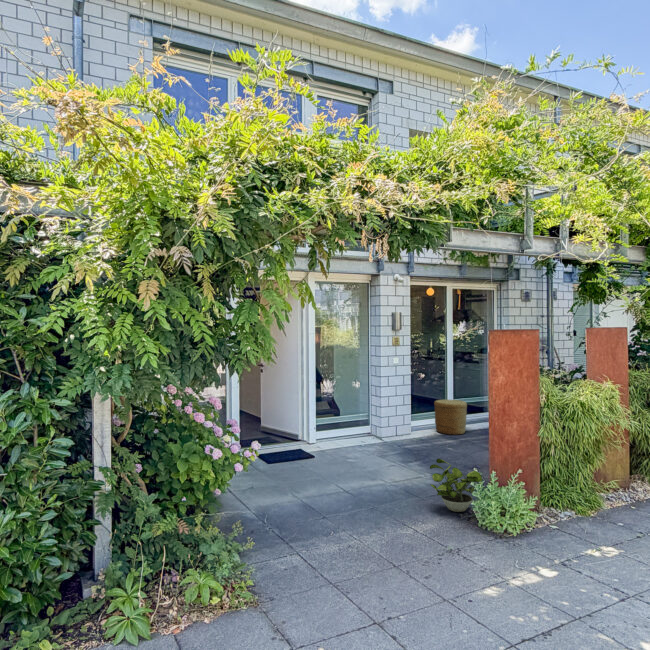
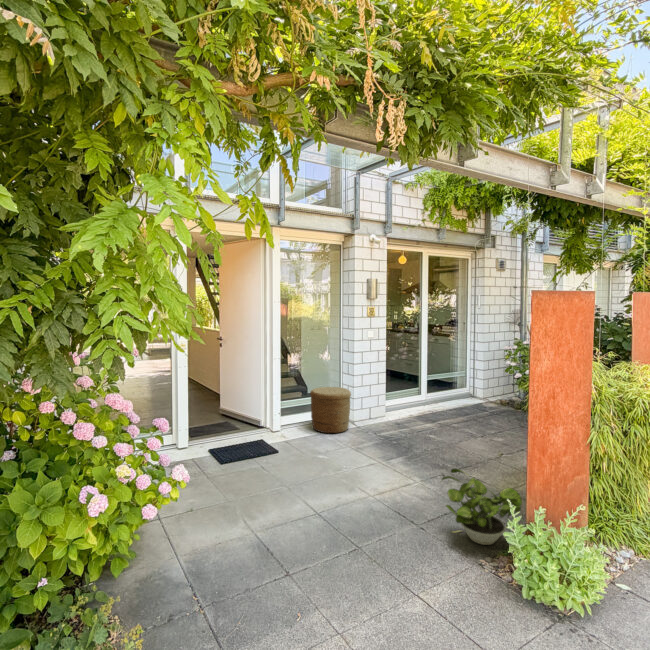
woven basket: present [434,400,467,435] -> present [310,387,351,433]

